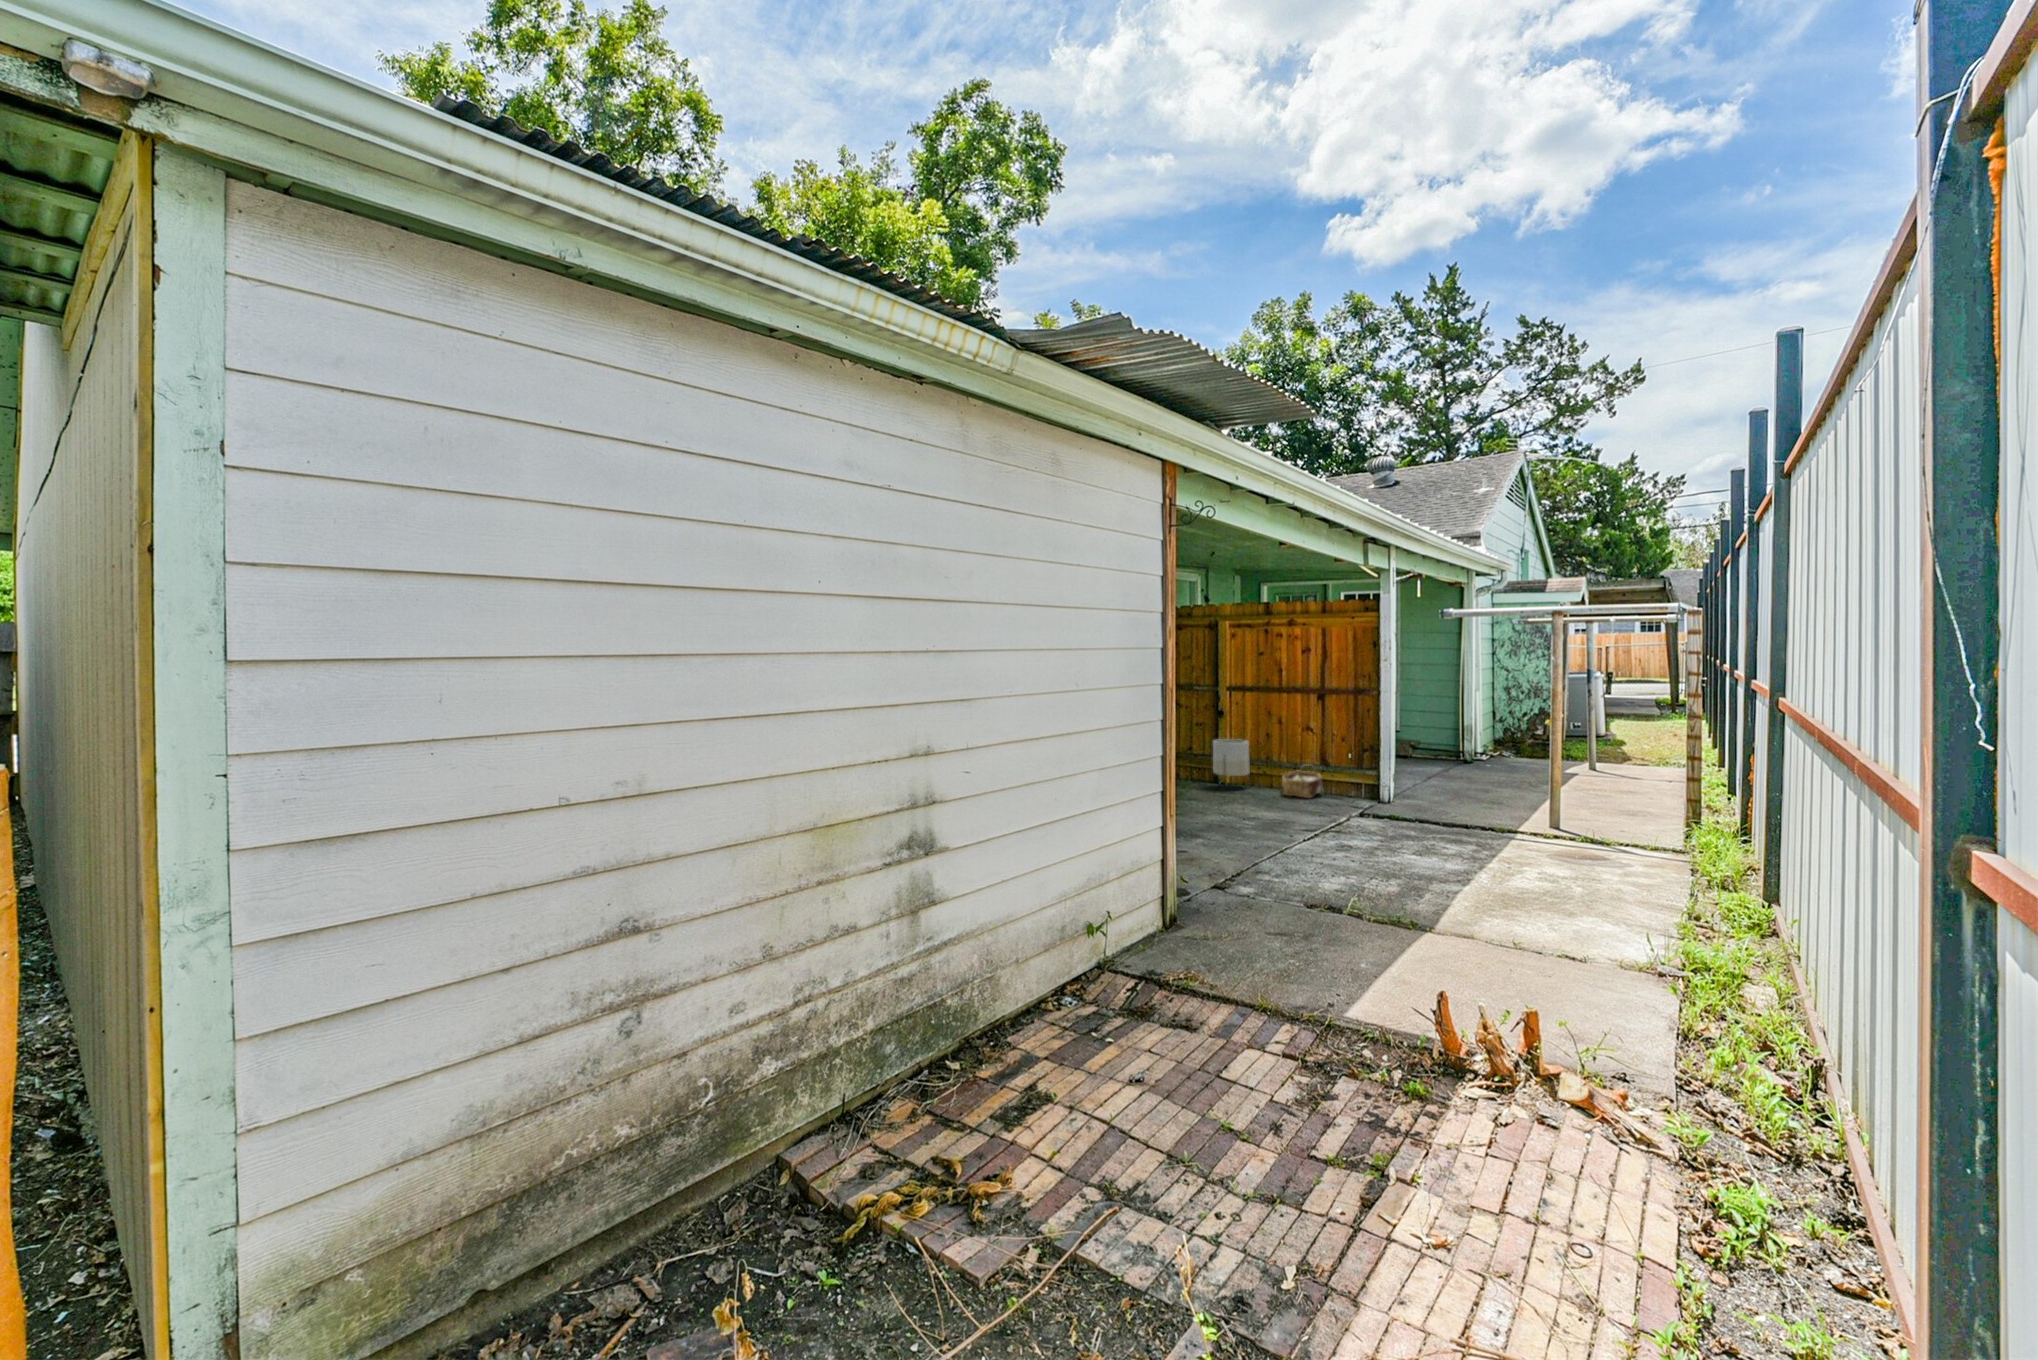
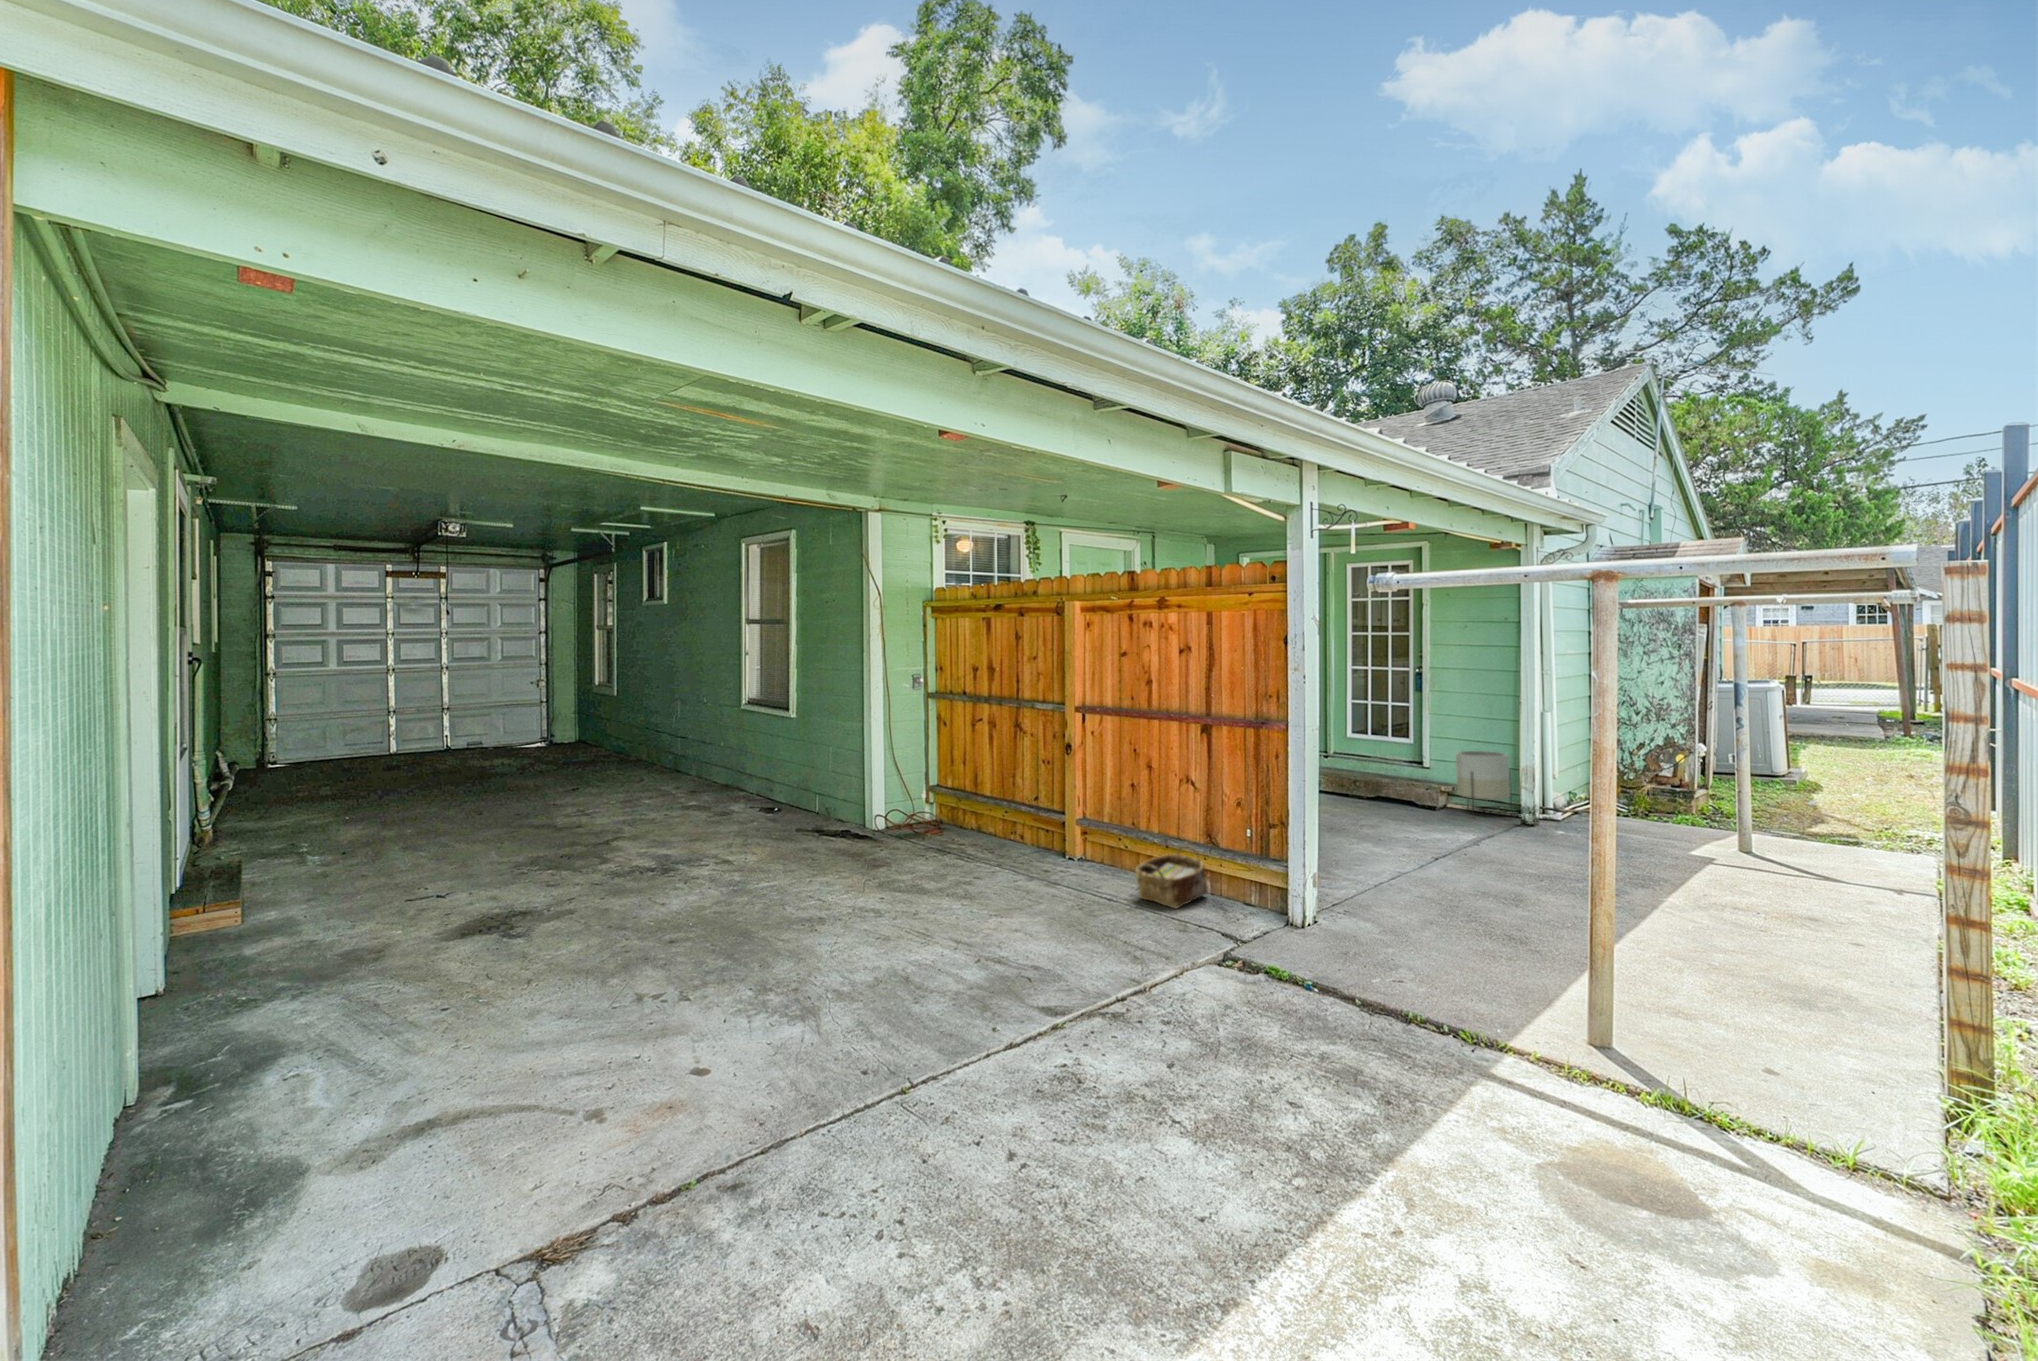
planter: present [1213,739,1250,776] -> present [1456,751,1512,807]

